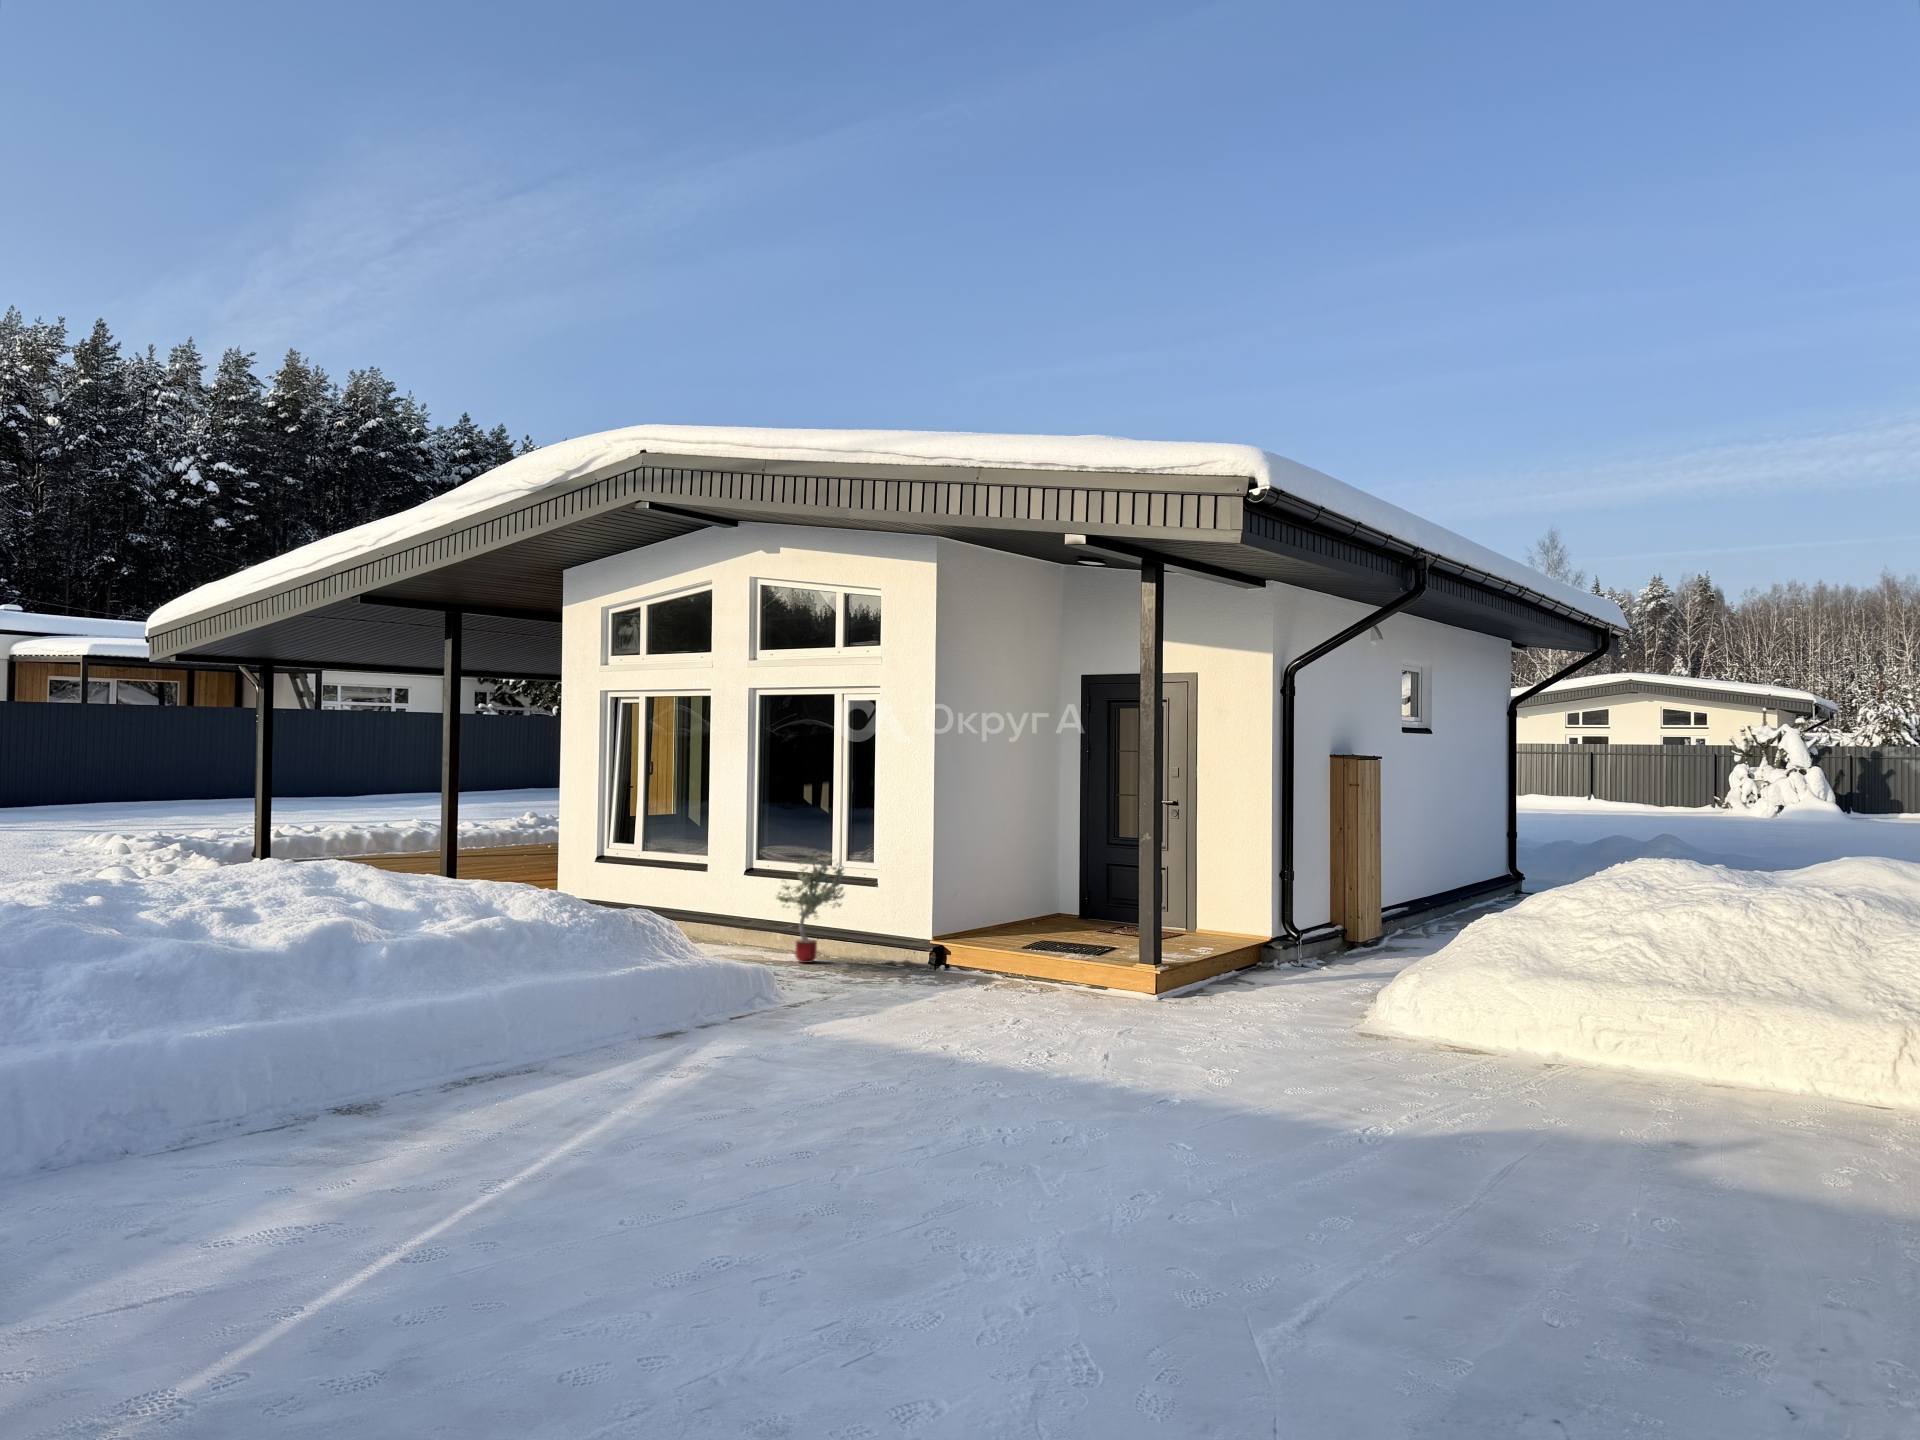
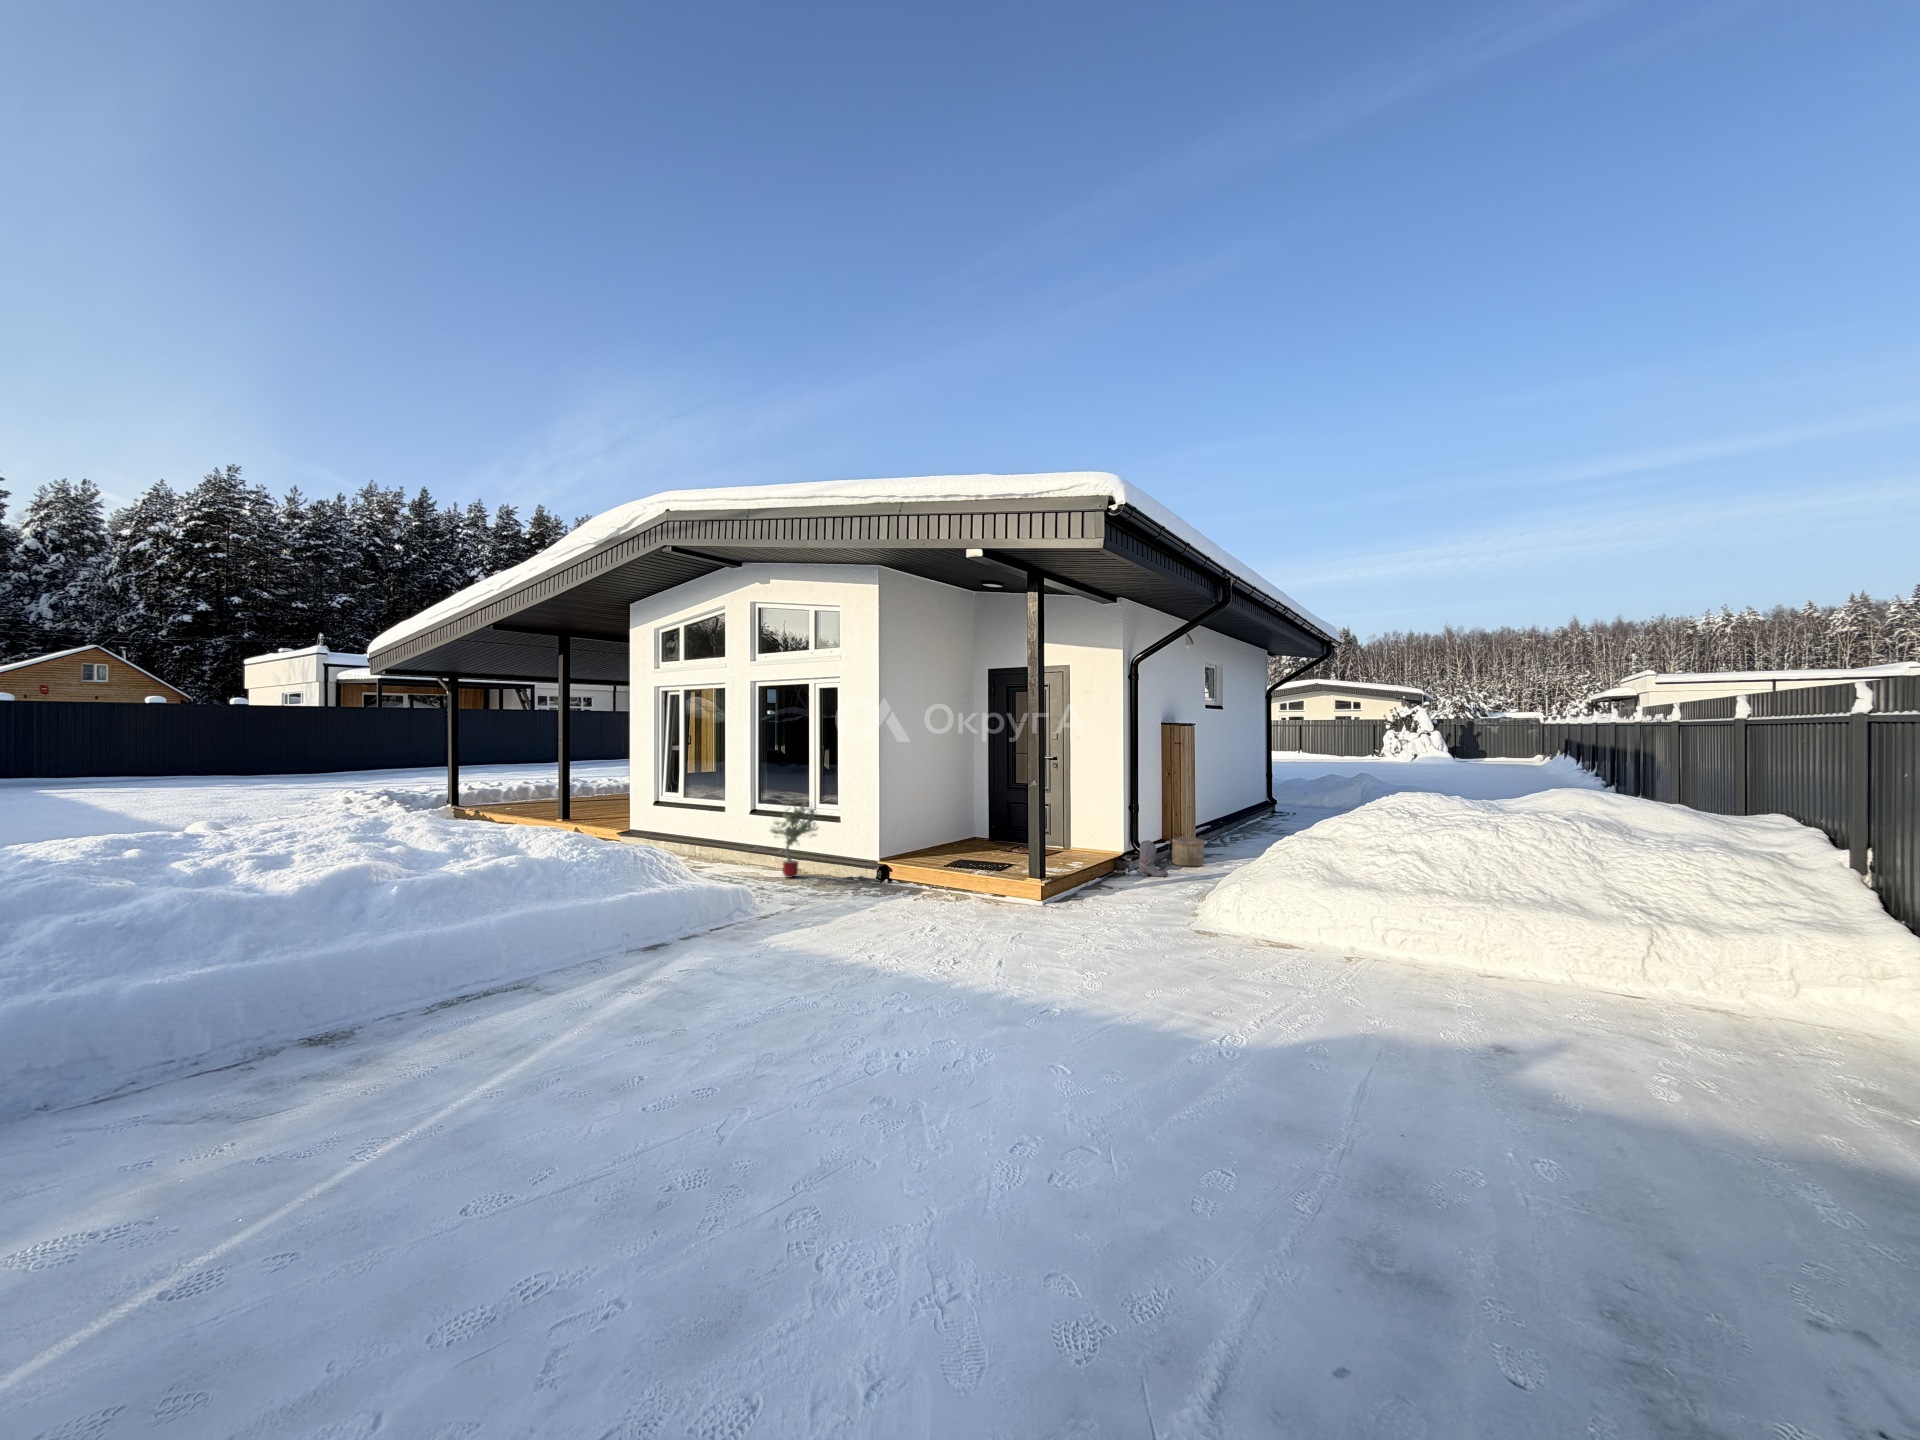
wooden bucket: none [1340,920,1387,961] -> present [1172,837,1204,867]
boots: none [1291,921,1332,973] -> present [1139,840,1168,877]

